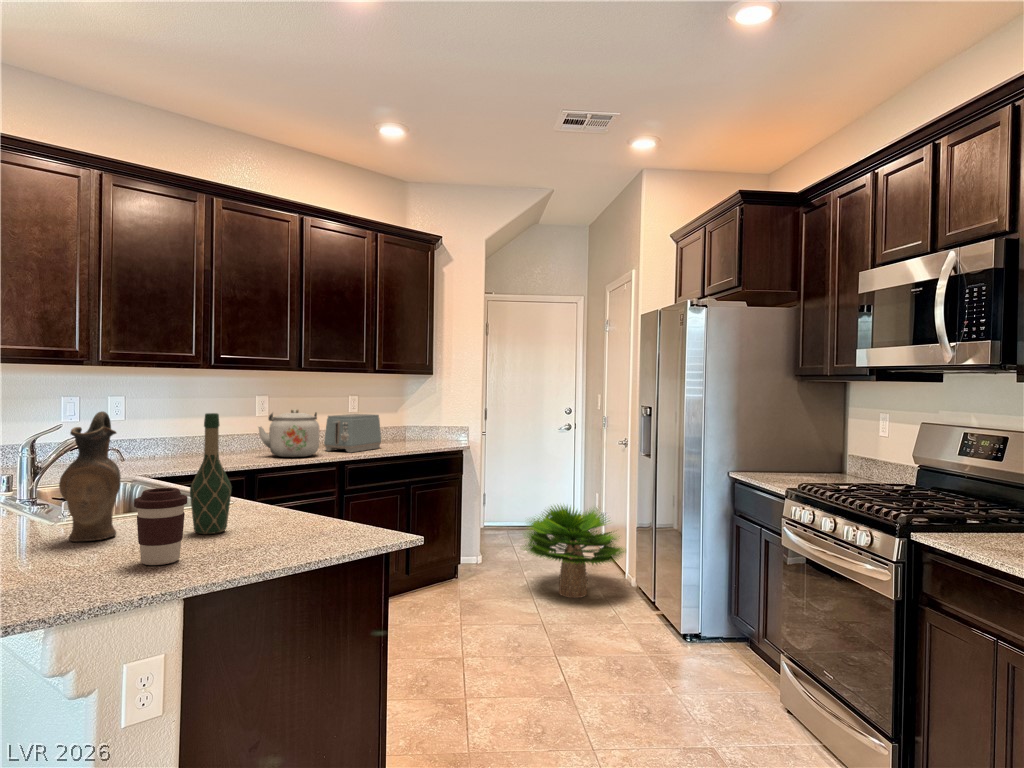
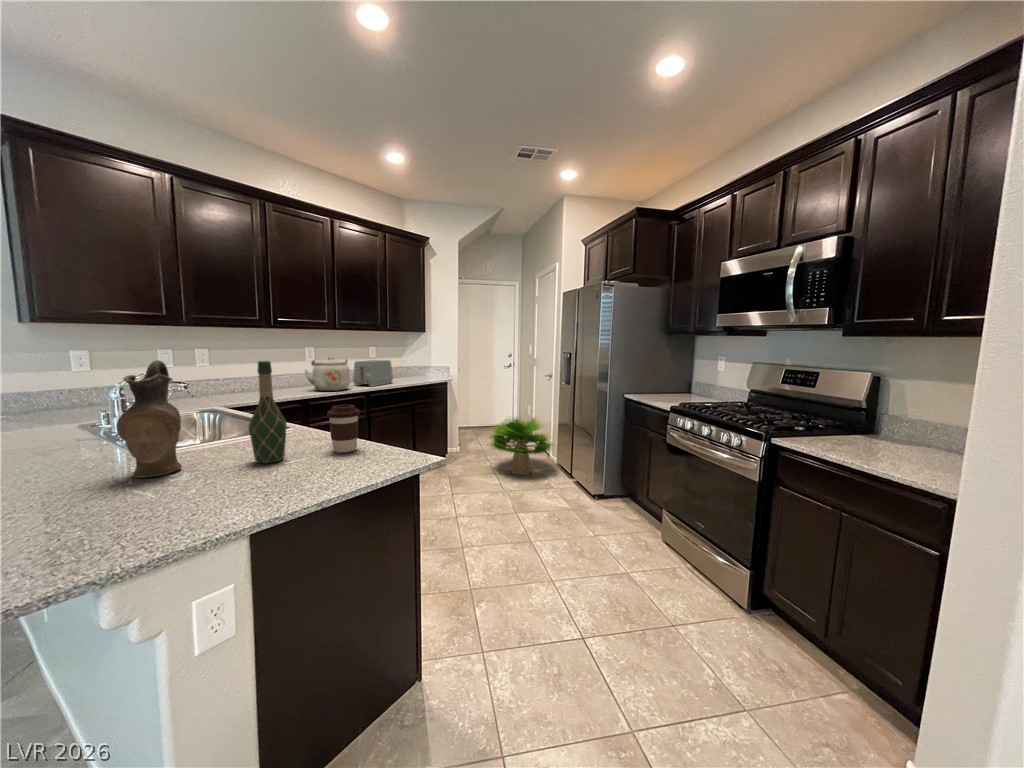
coffee cup: present [134,488,187,565] -> present [327,405,360,453]

